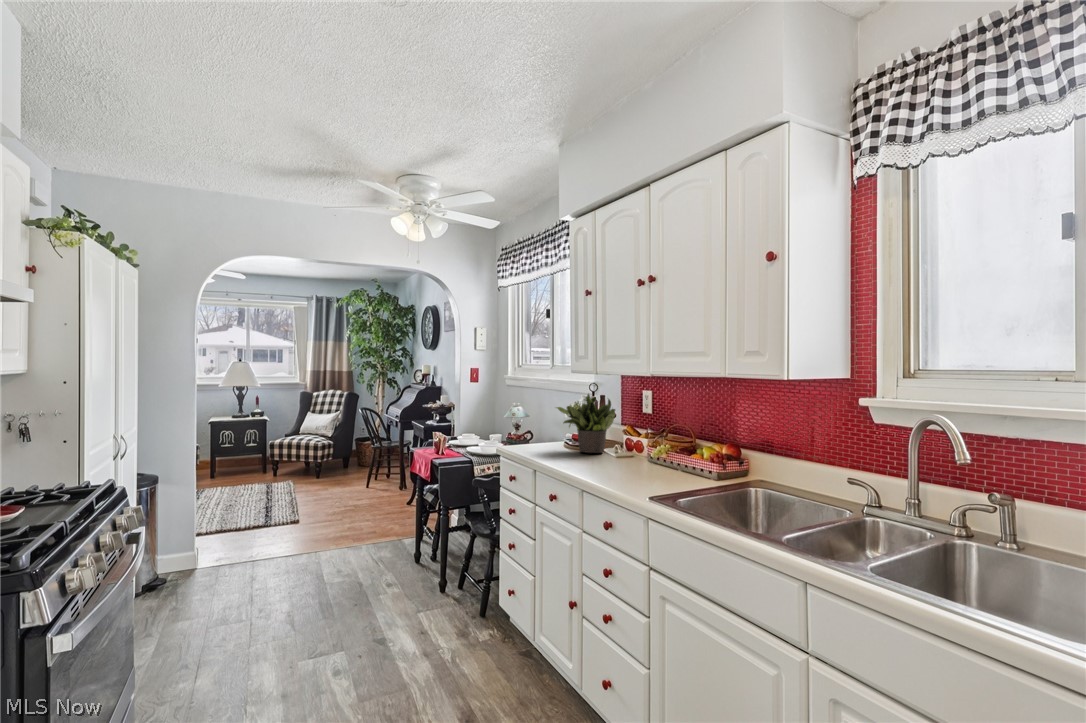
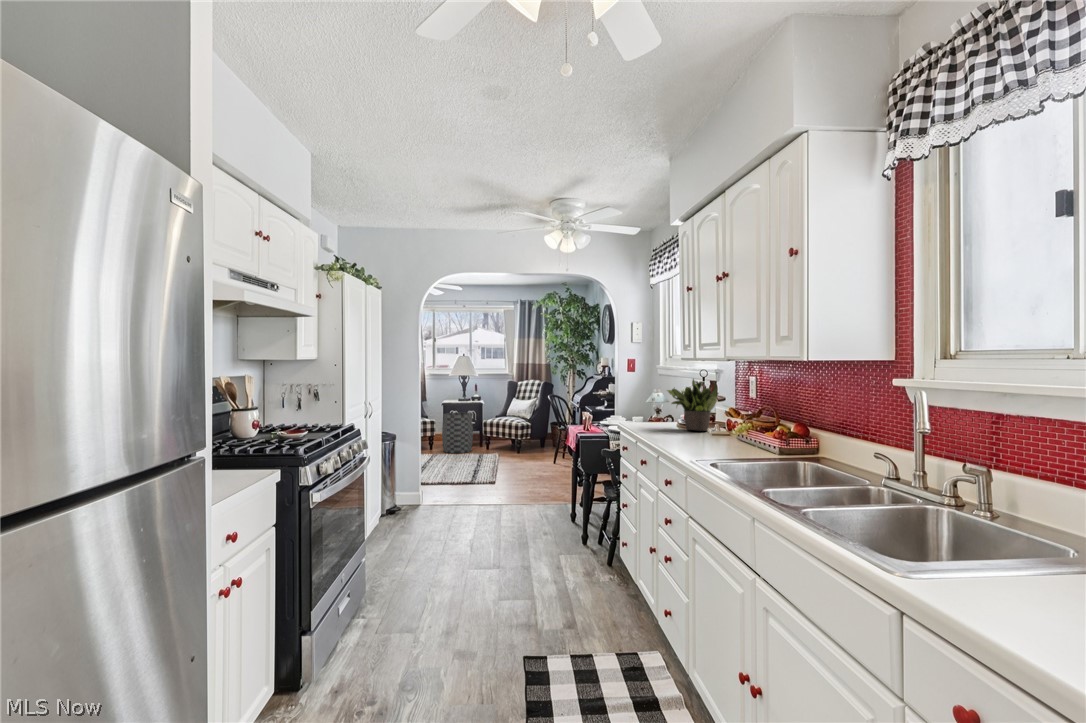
trash can: none [211,433,256,485] -> present [442,413,473,453]

